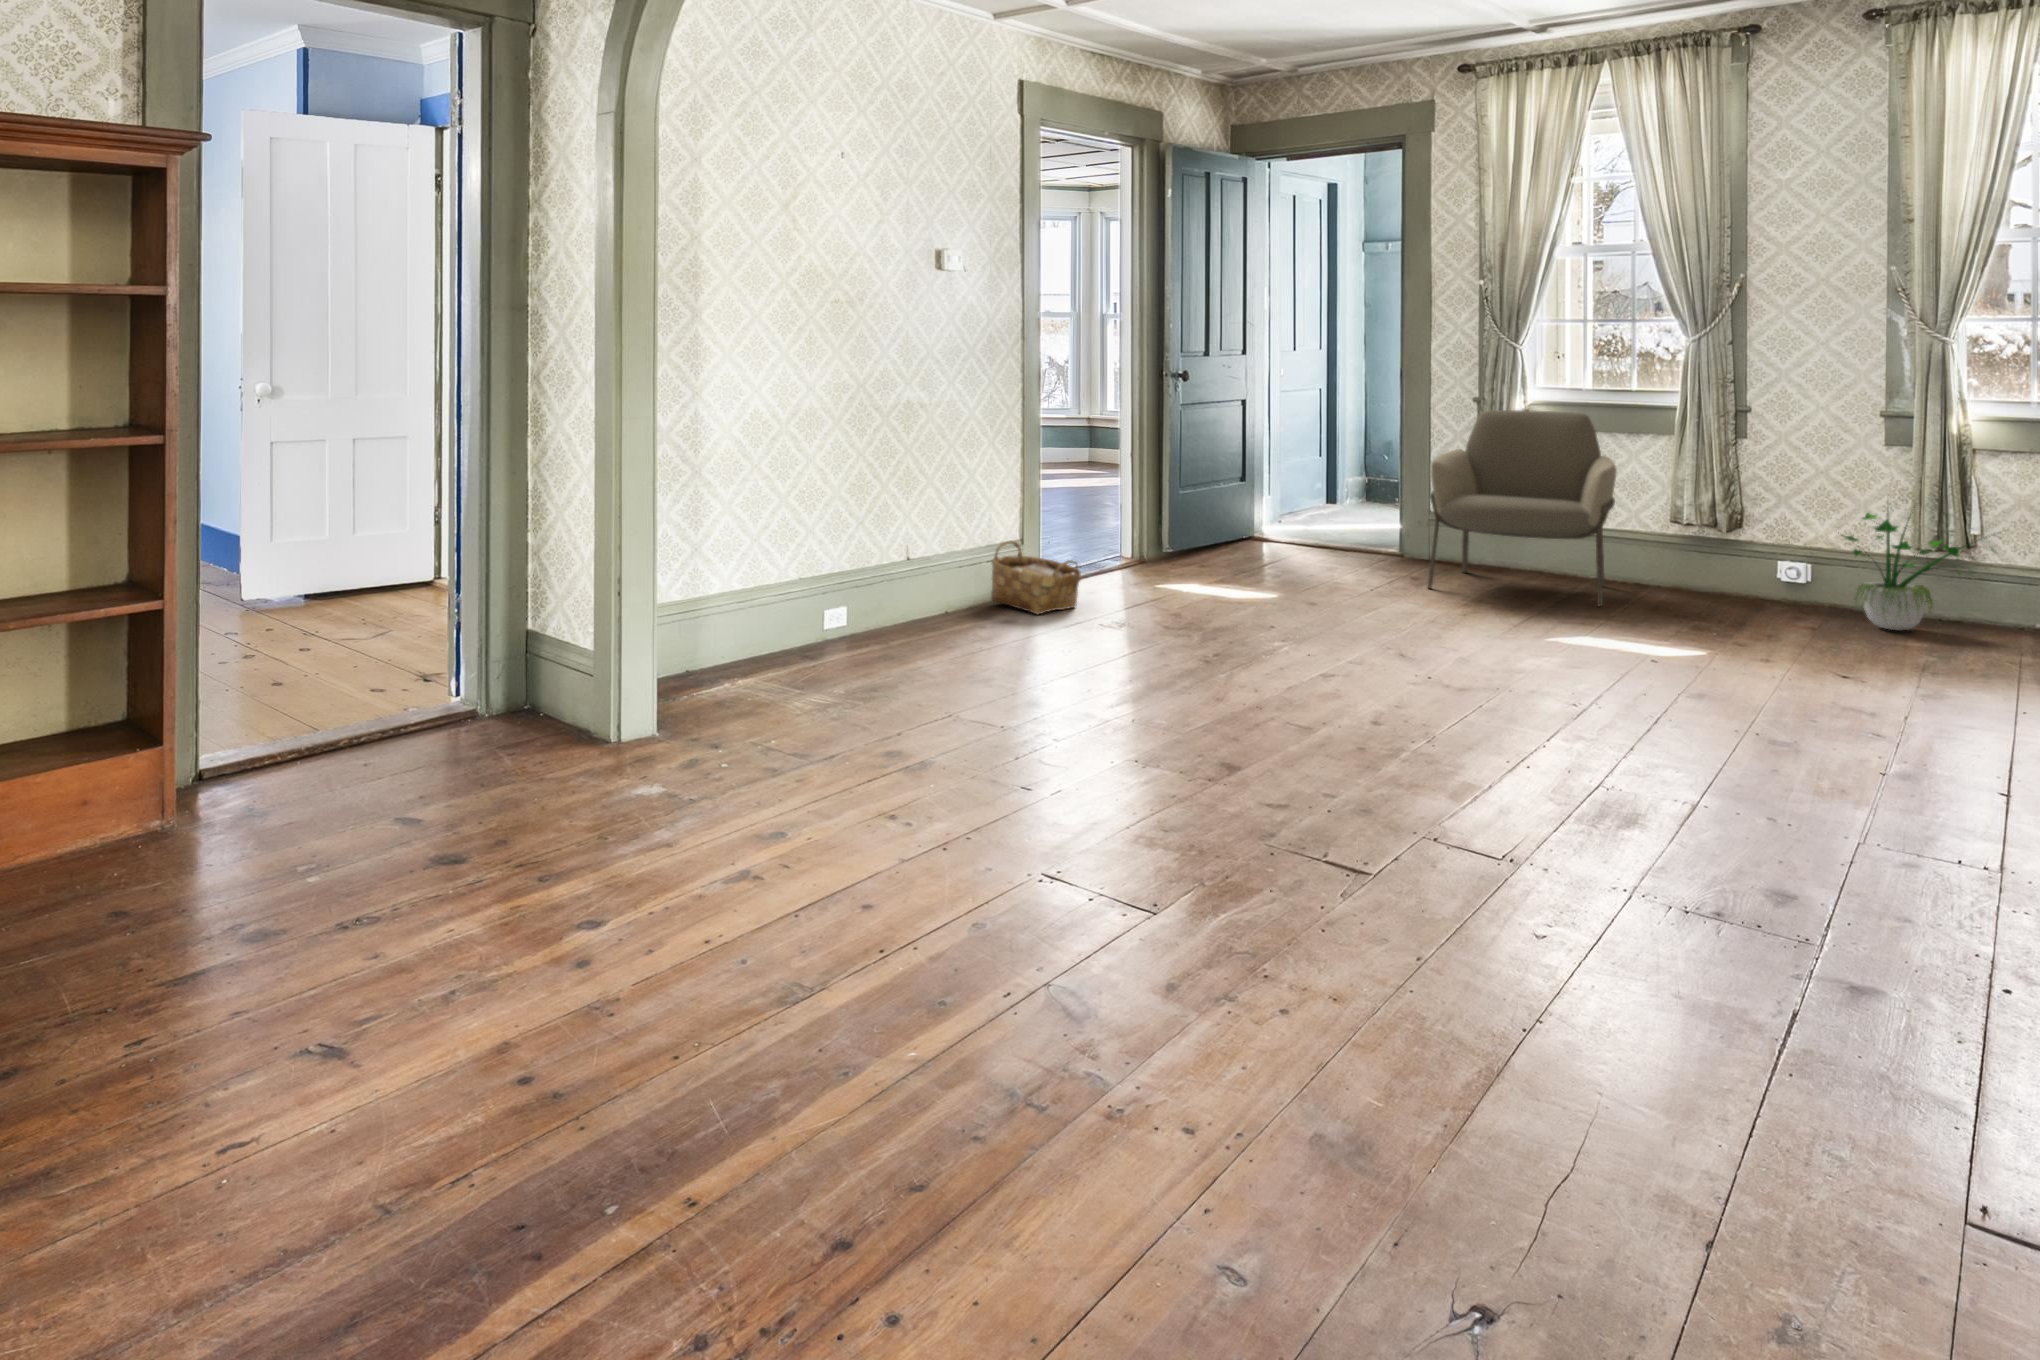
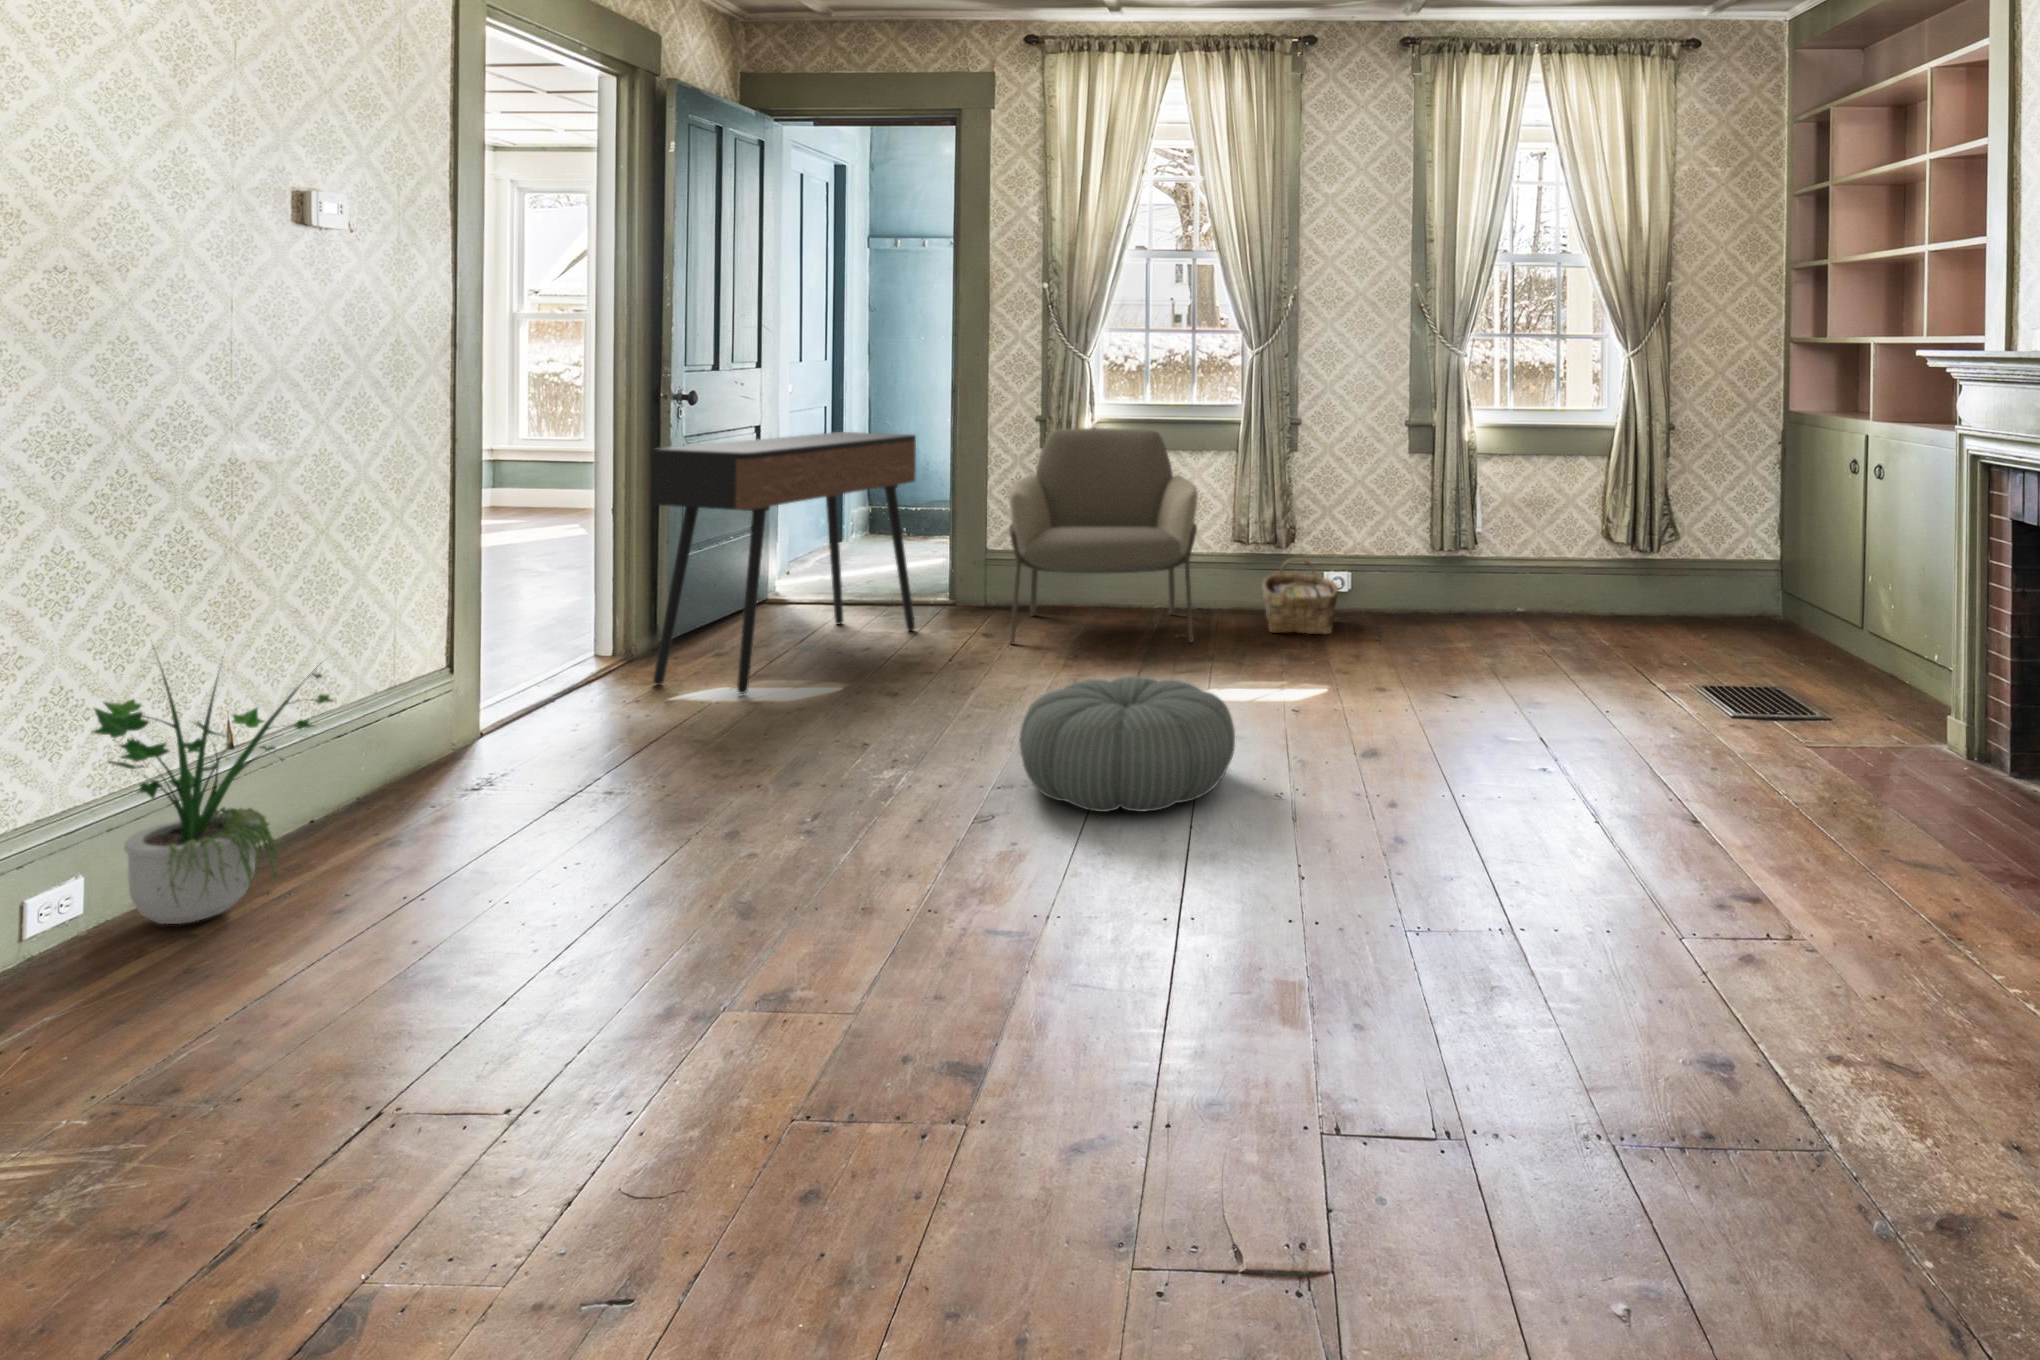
console table: none [1148,408,1355,592] -> present [653,432,916,694]
potted plant: present [1845,507,1995,630] -> present [93,650,332,924]
woven basket: present [991,541,1081,614] -> present [1262,558,1338,634]
pouf: none [1362,597,1544,693] -> present [1020,676,1235,812]

